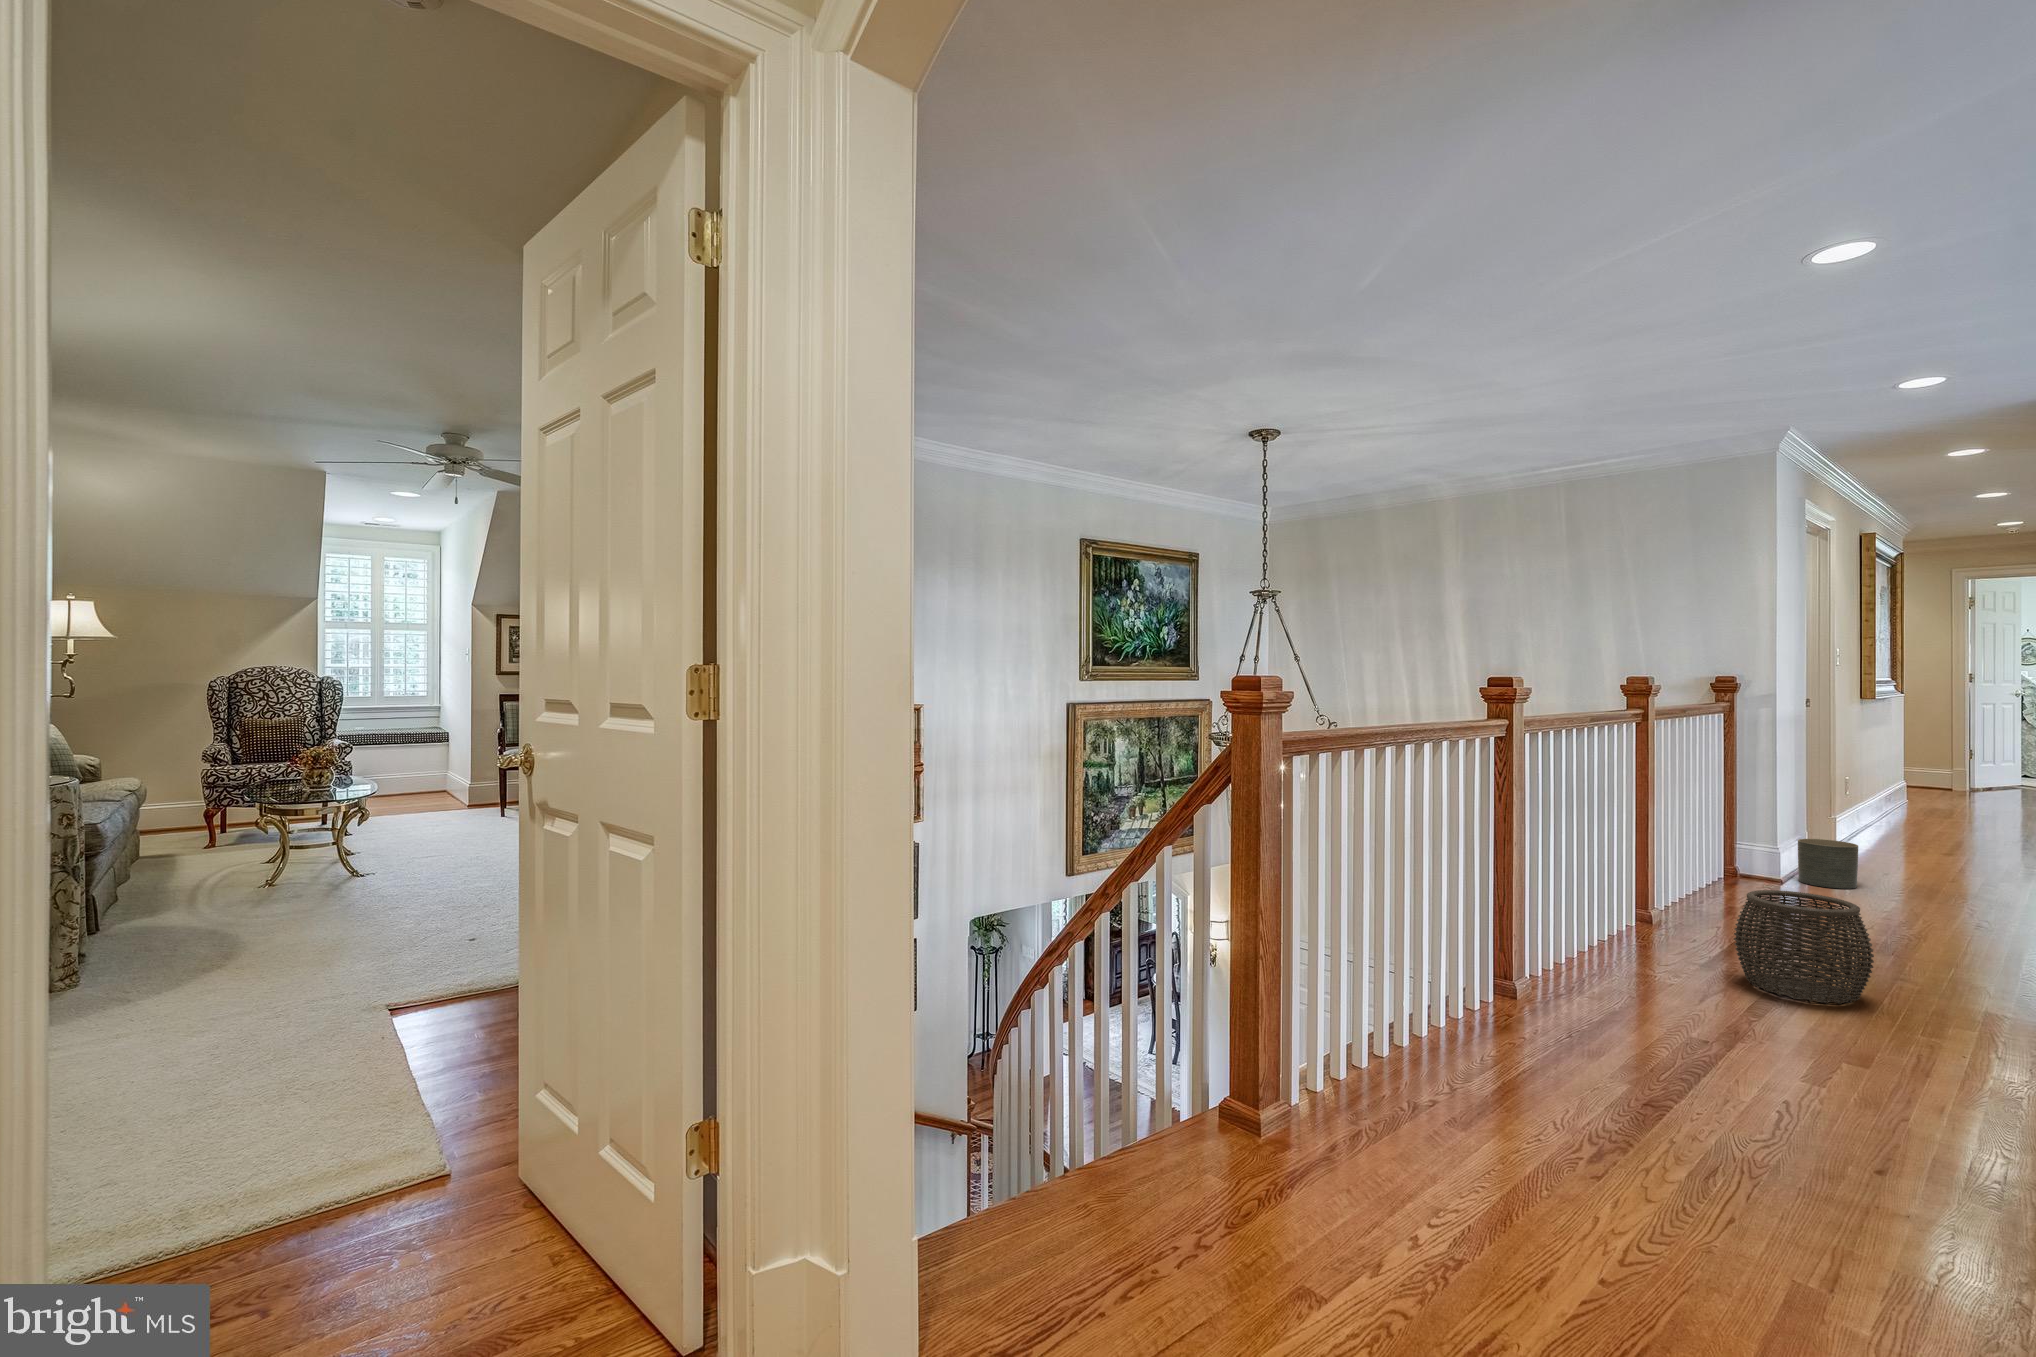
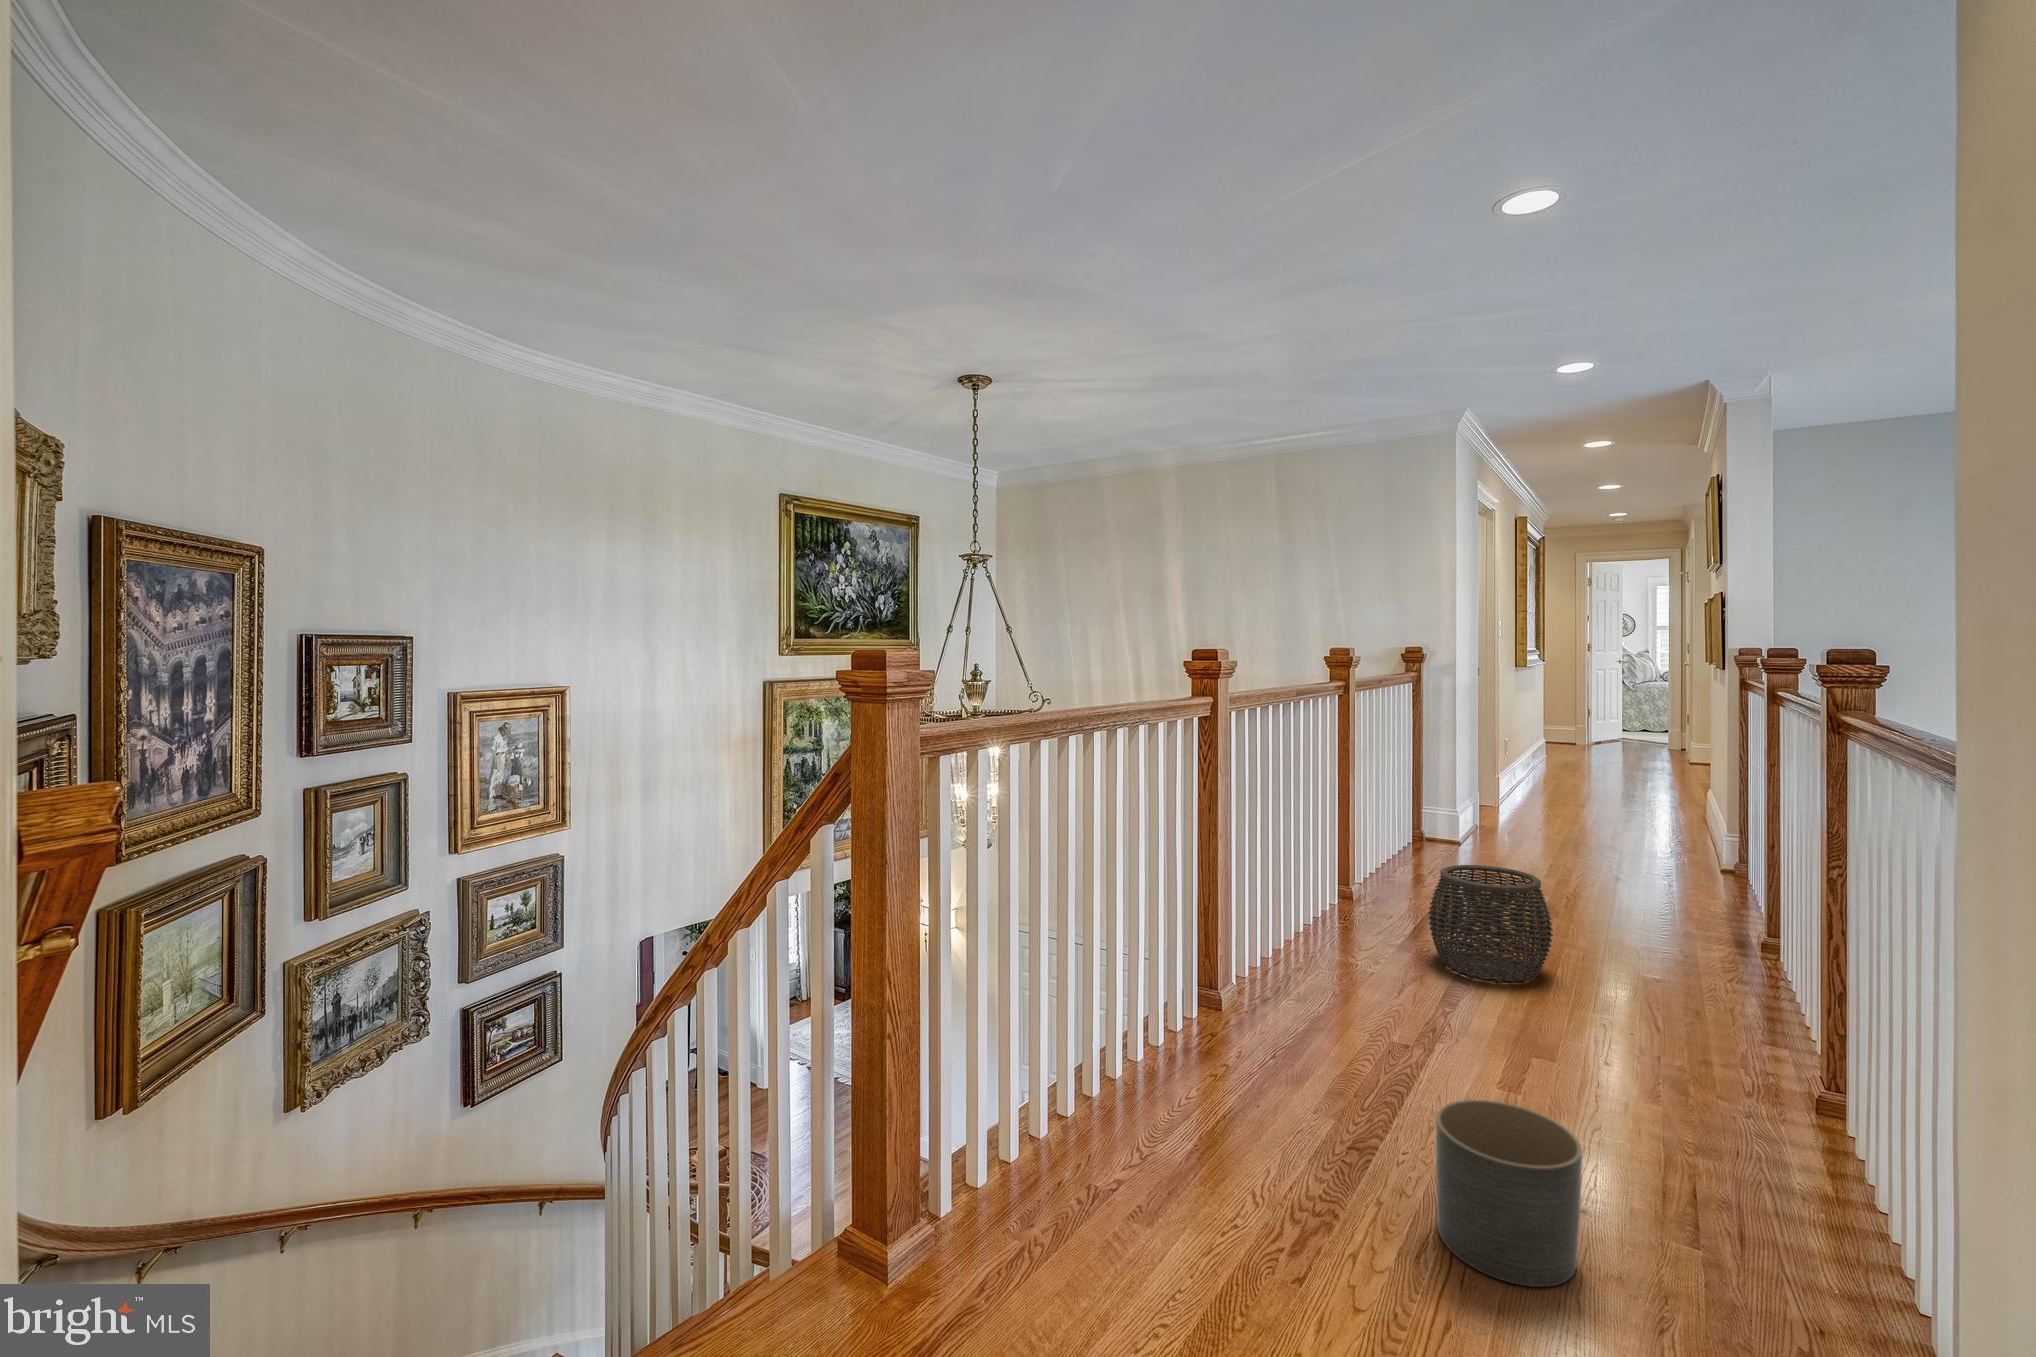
planter: present [1798,839,1858,889] -> present [1436,1099,1582,1287]

